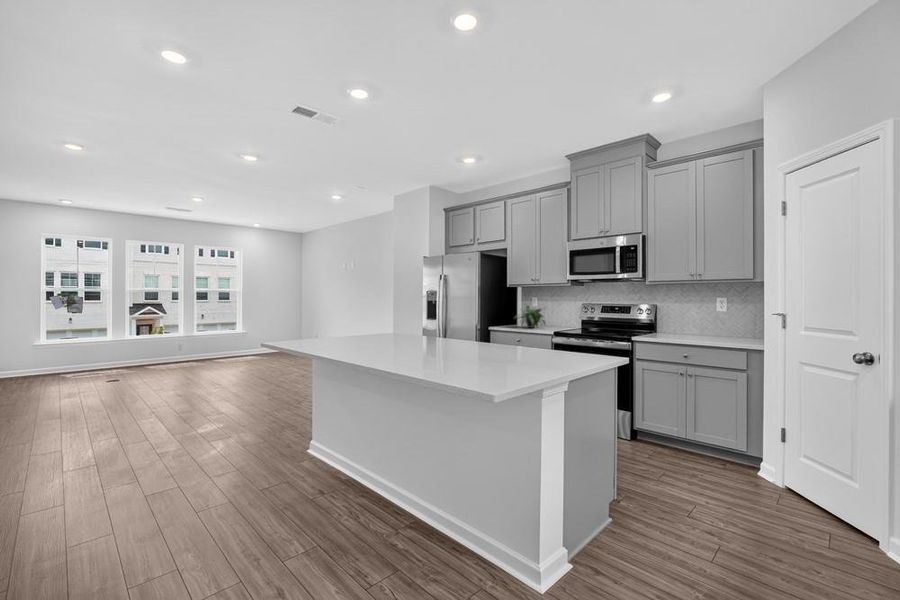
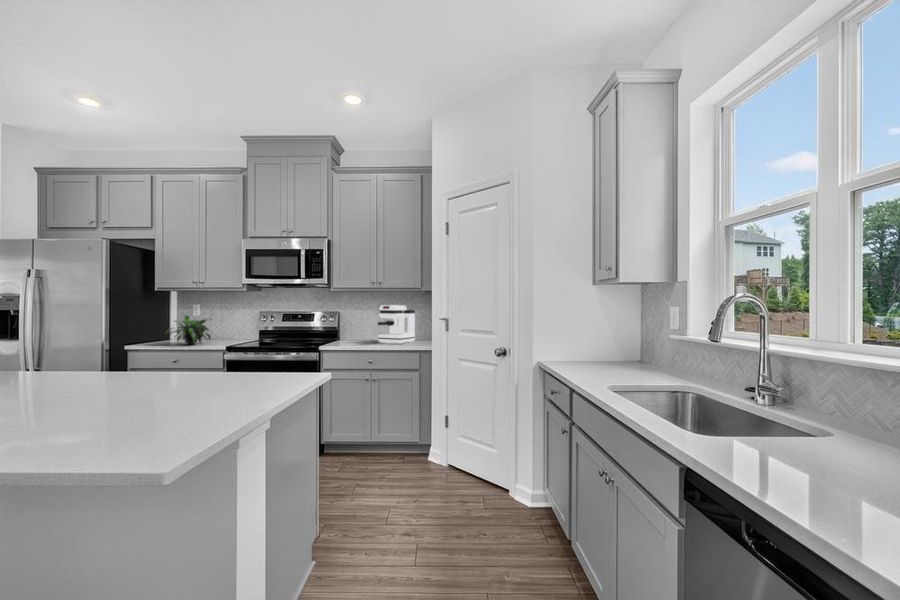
coffee maker: none [696,298,745,339] -> present [378,305,415,344]

